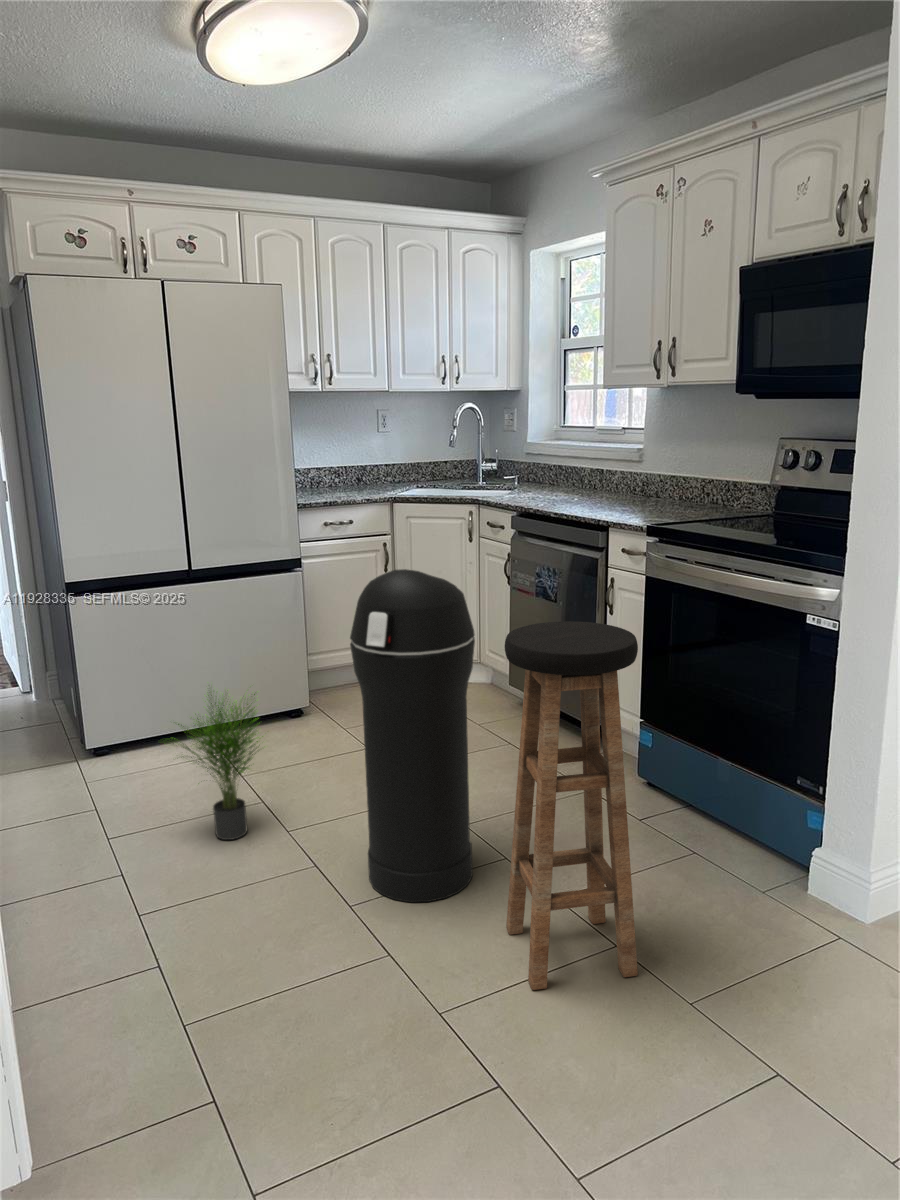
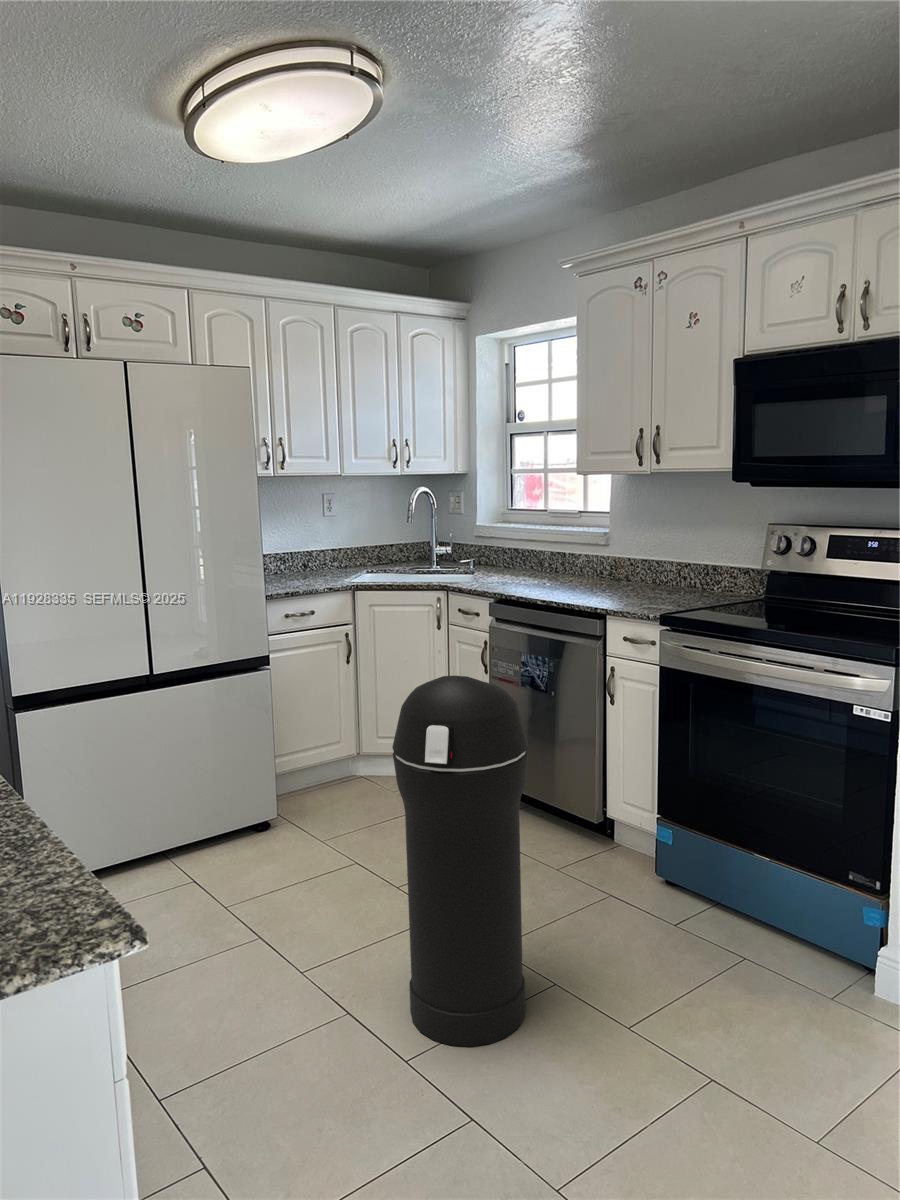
bar stool: present [505,621,638,990] -> none [585,727,745,1142]
potted plant: present [178,694,263,840] -> none [147,805,285,989]

